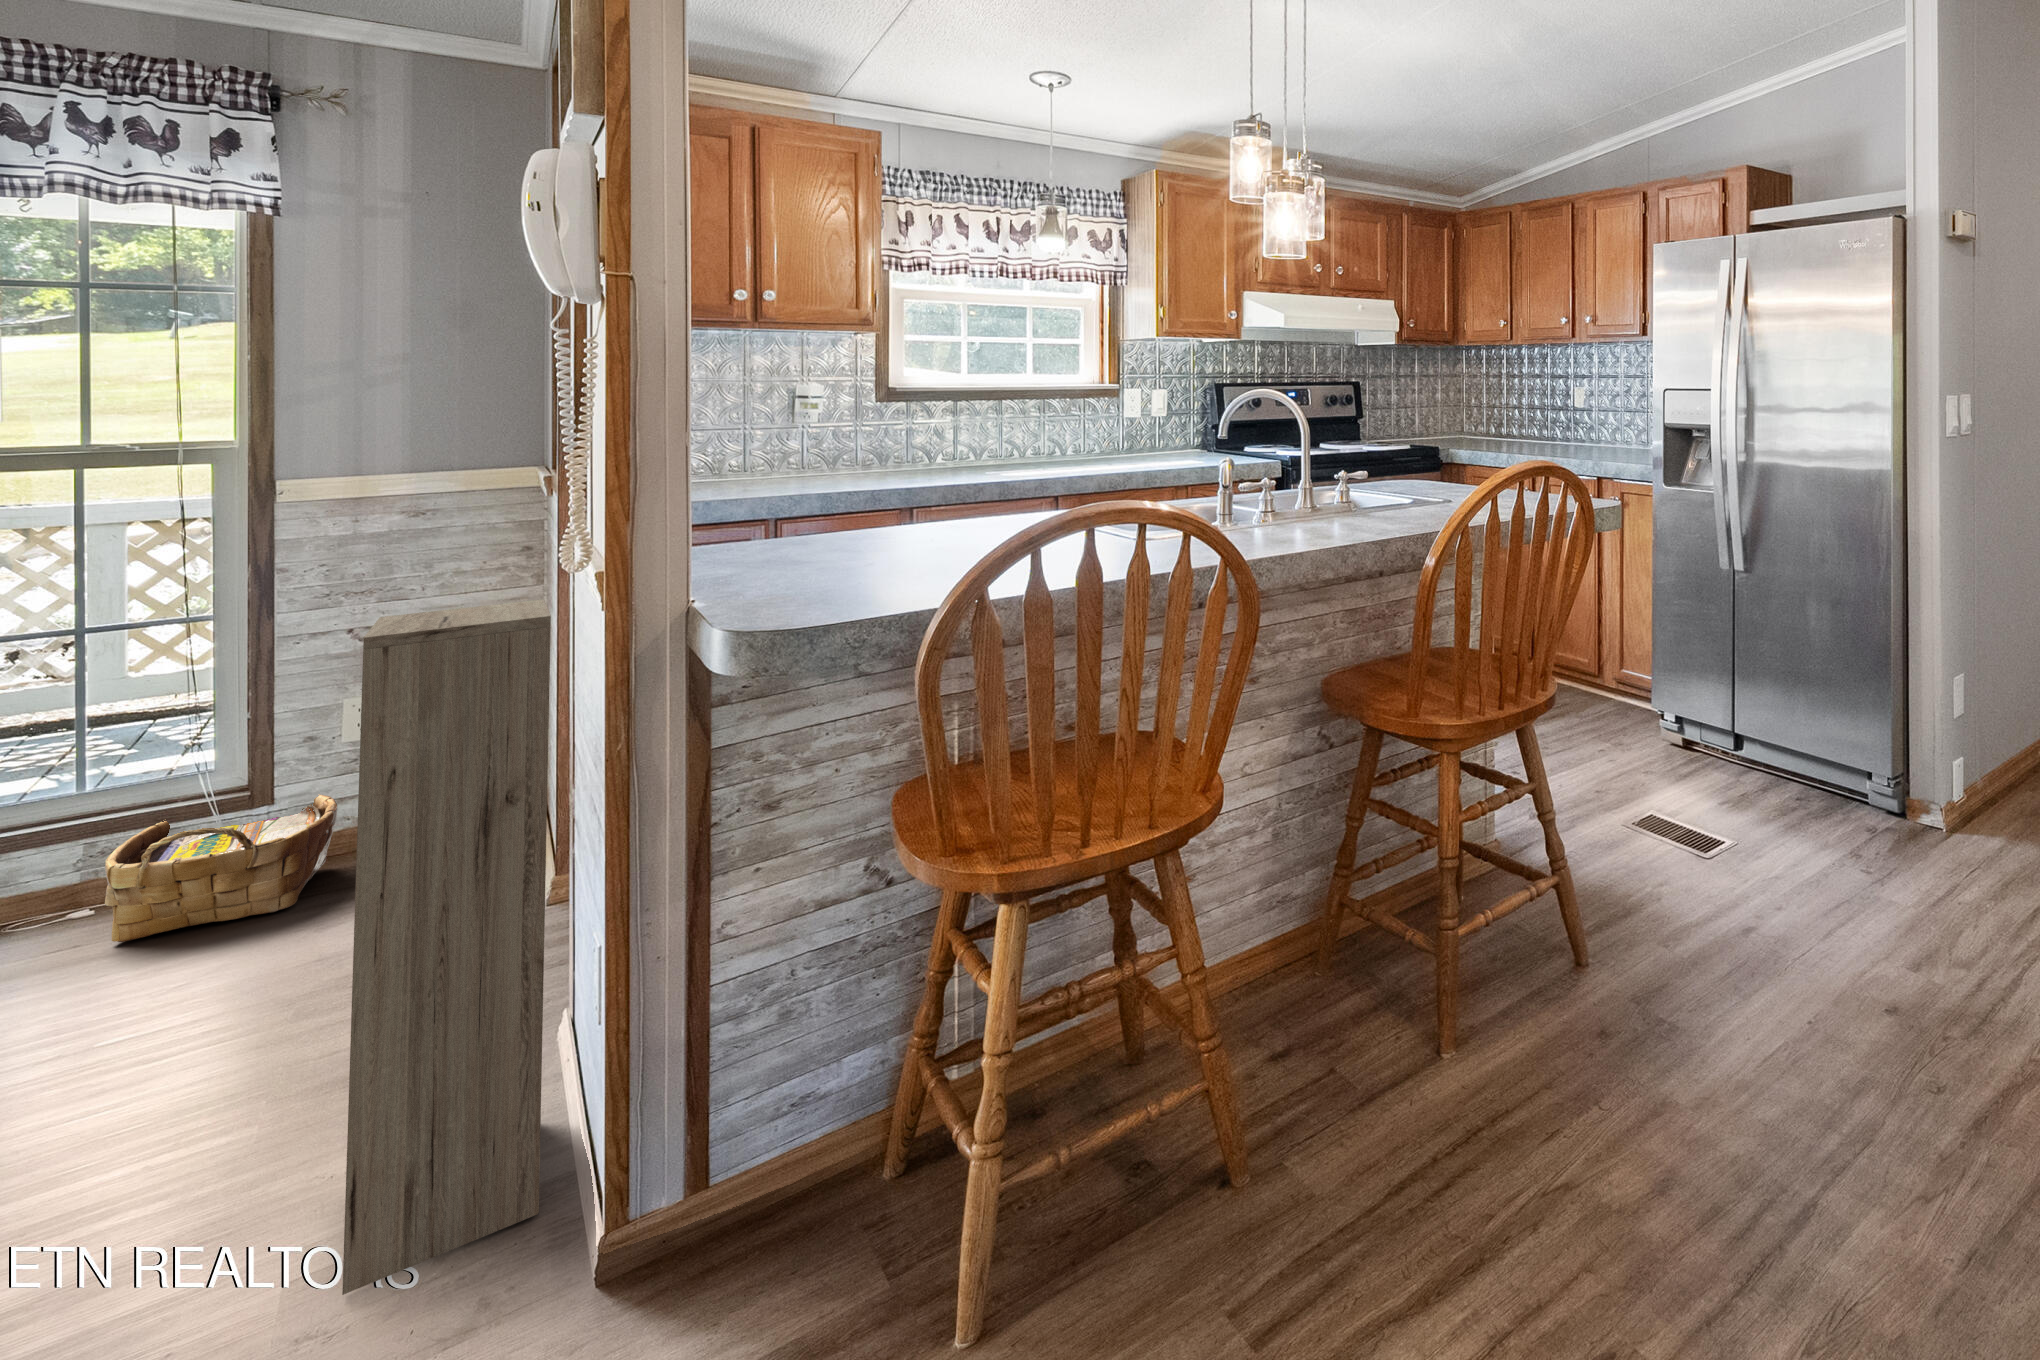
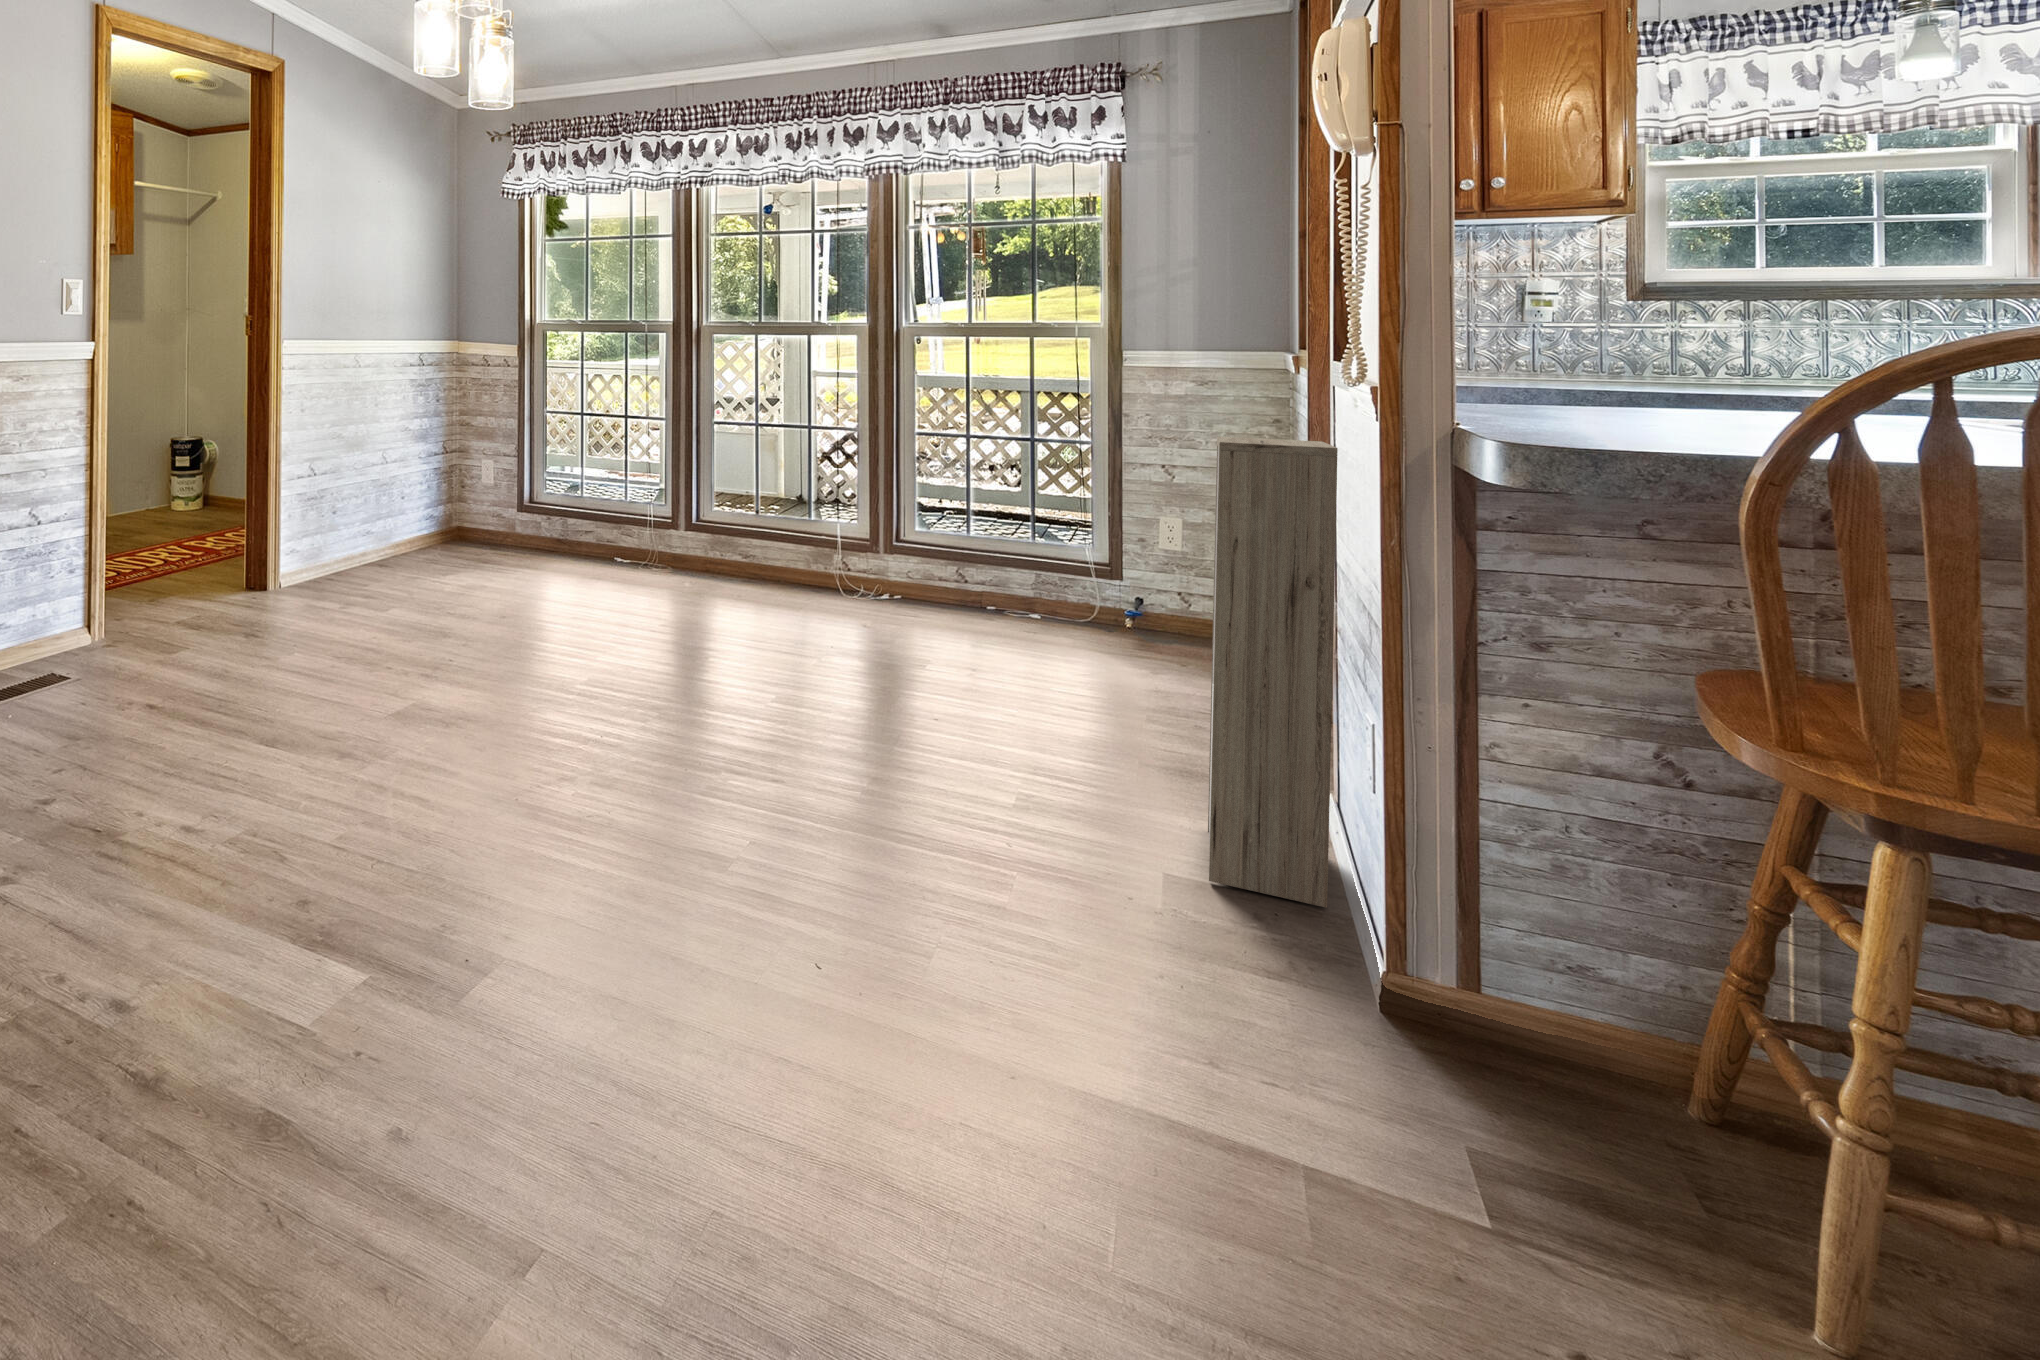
woven basket: present [105,794,337,942] -> none [1050,552,1158,648]

